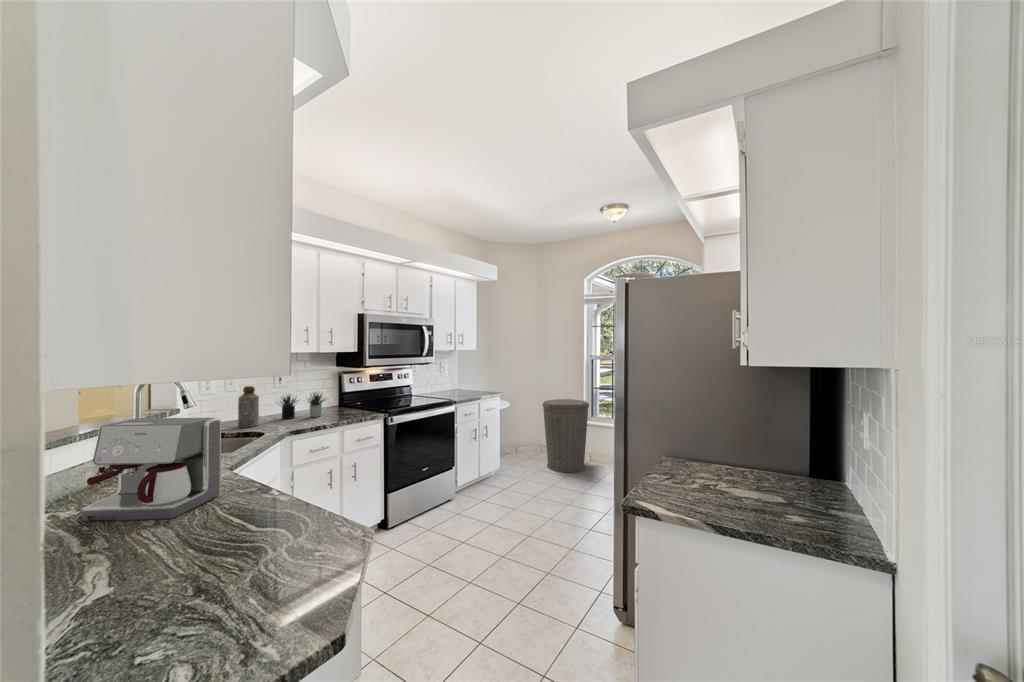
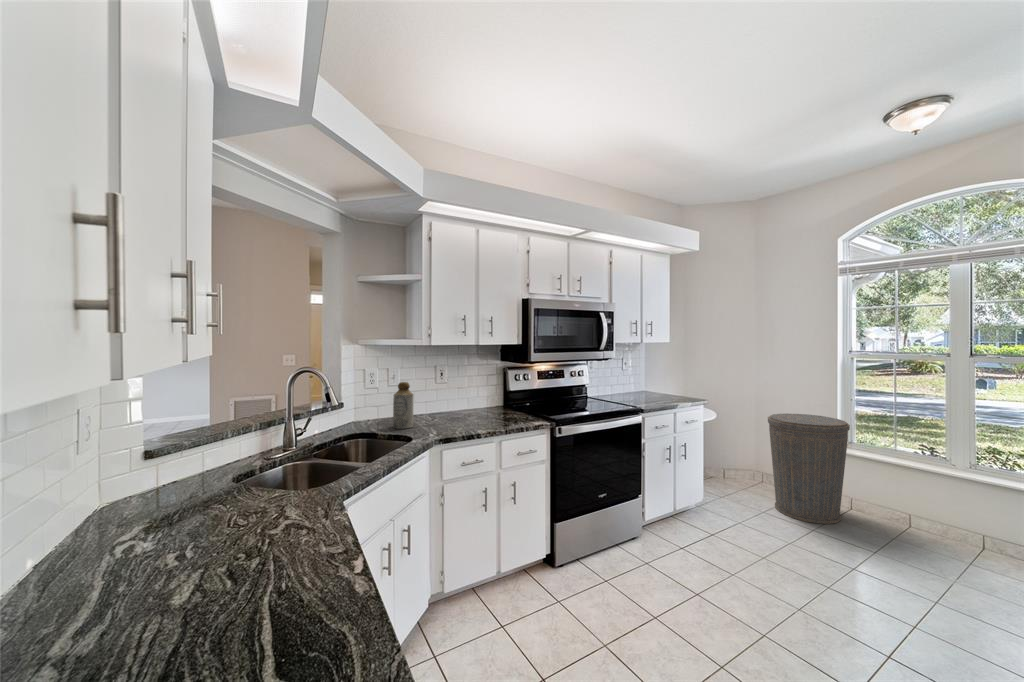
succulent plant: present [280,393,325,419] -> none [432,388,489,421]
coffee maker: present [82,417,221,522] -> none [120,431,302,596]

